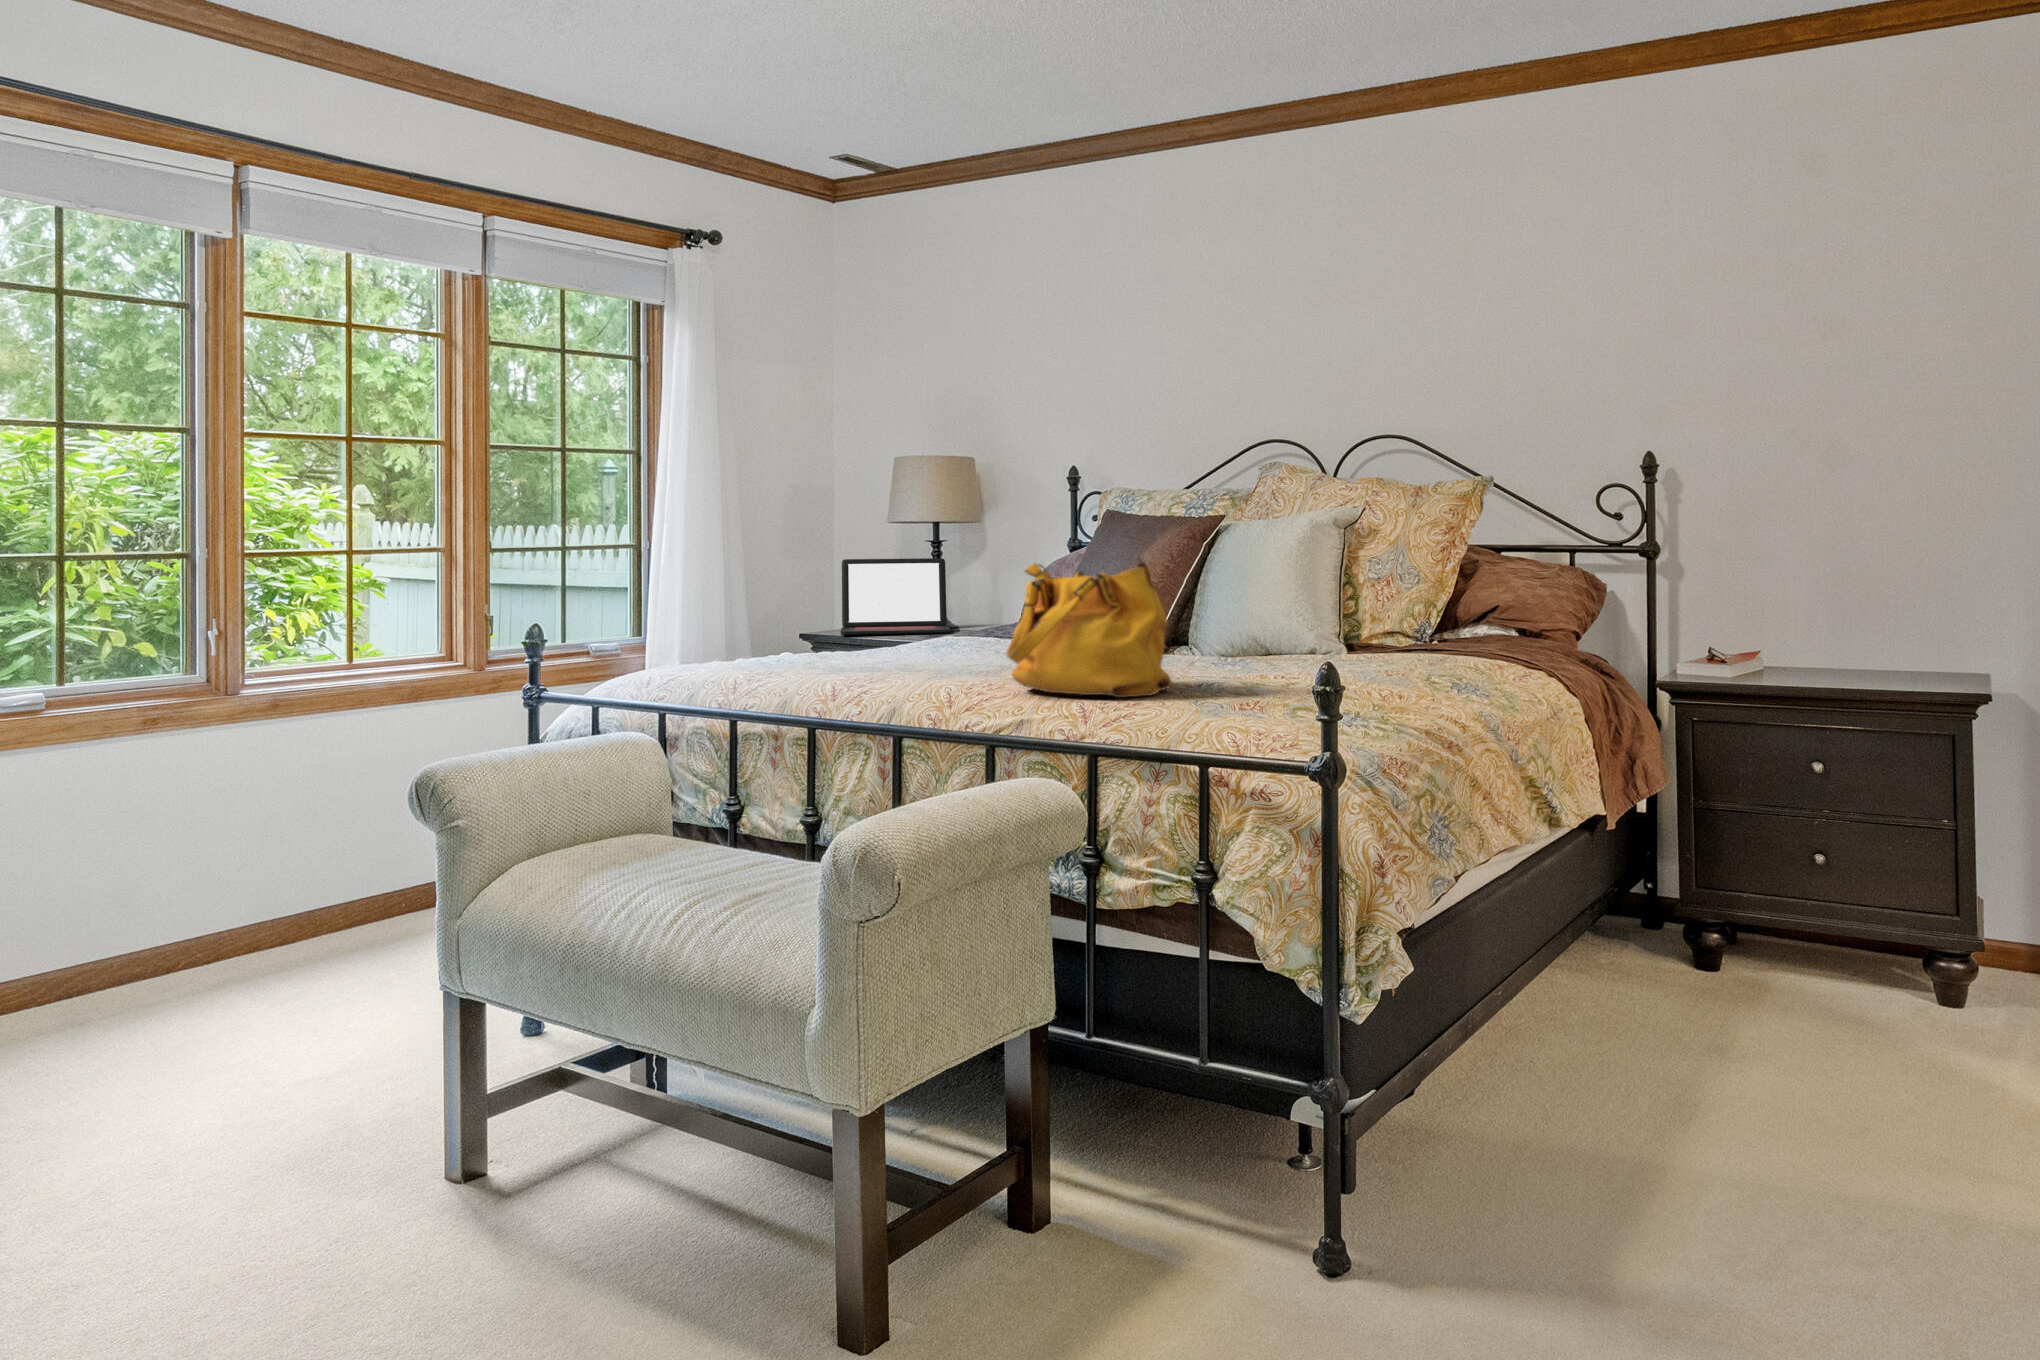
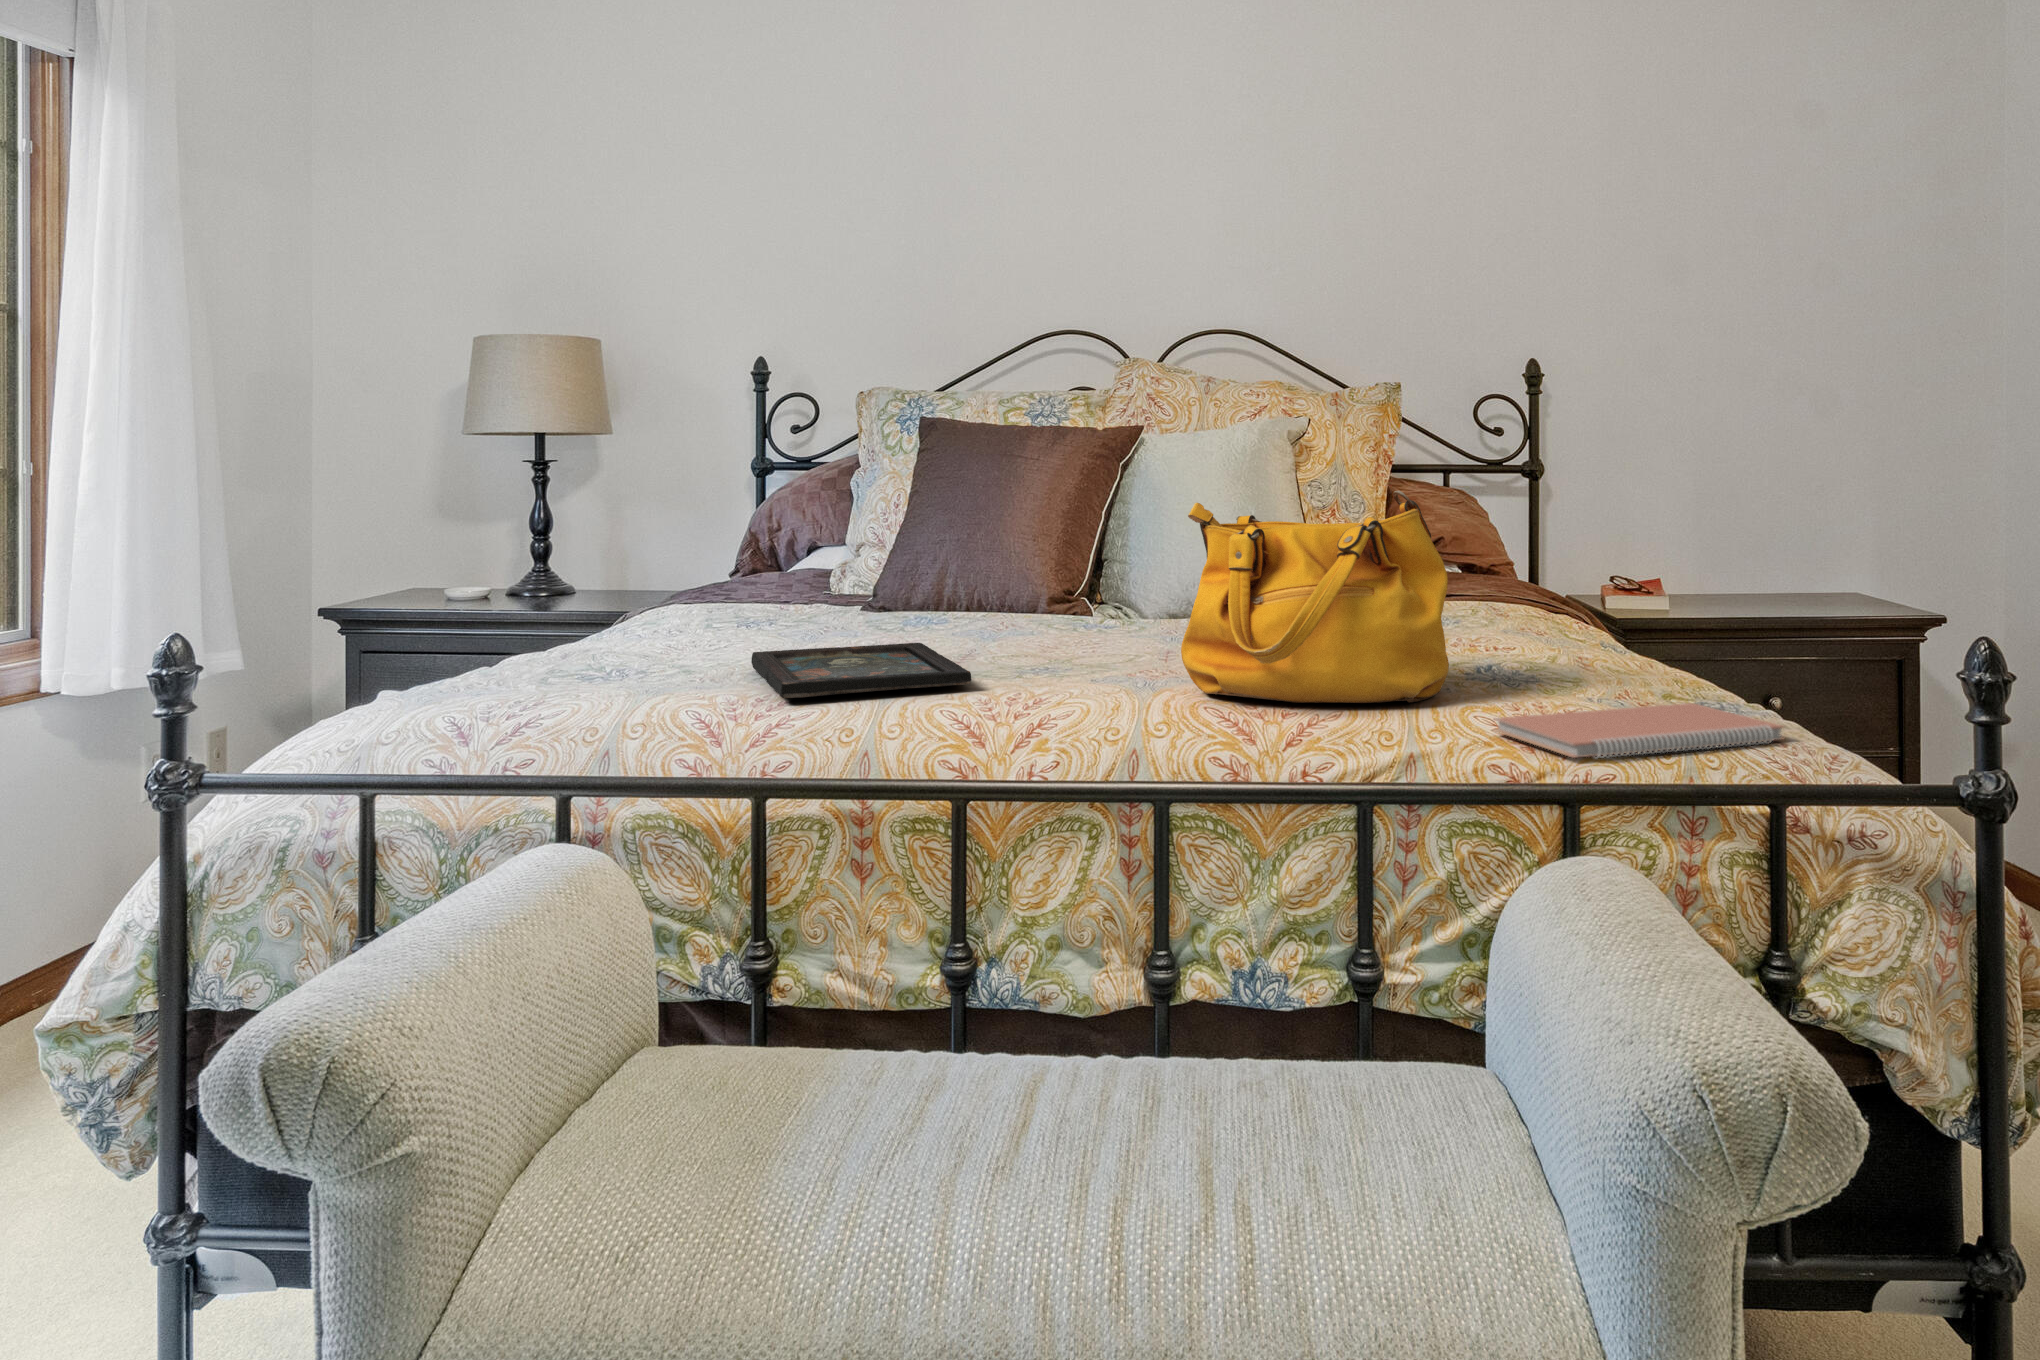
laptop: present [841,558,951,635] -> none [437,487,643,609]
tray: none [813,656,966,677] -> present [751,643,971,698]
notebook: none [1070,701,1245,724] -> present [1495,703,1784,758]

